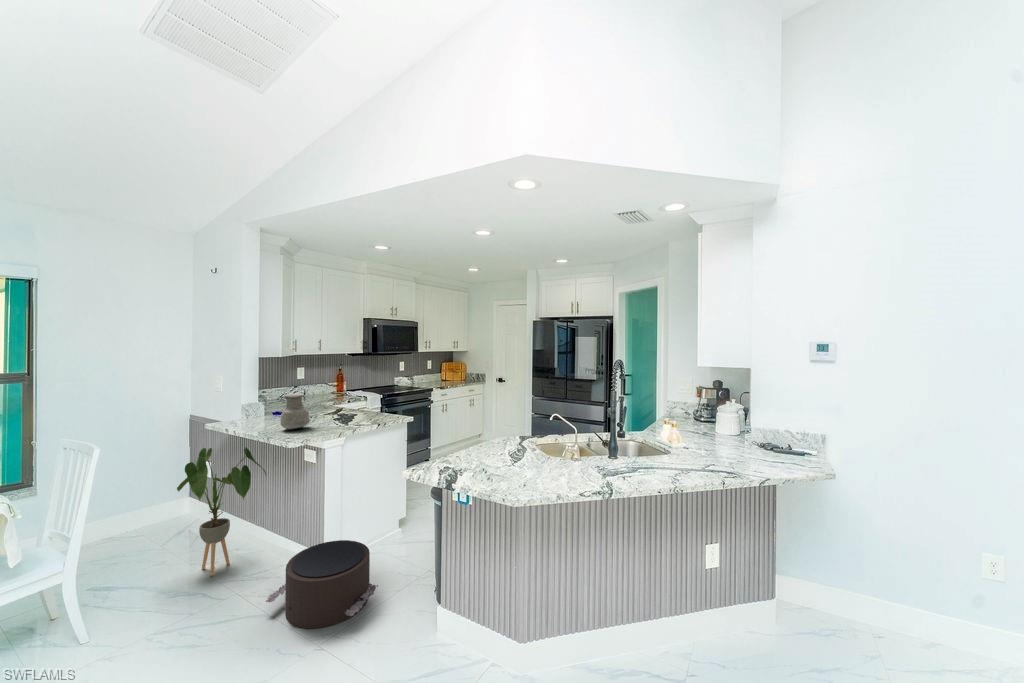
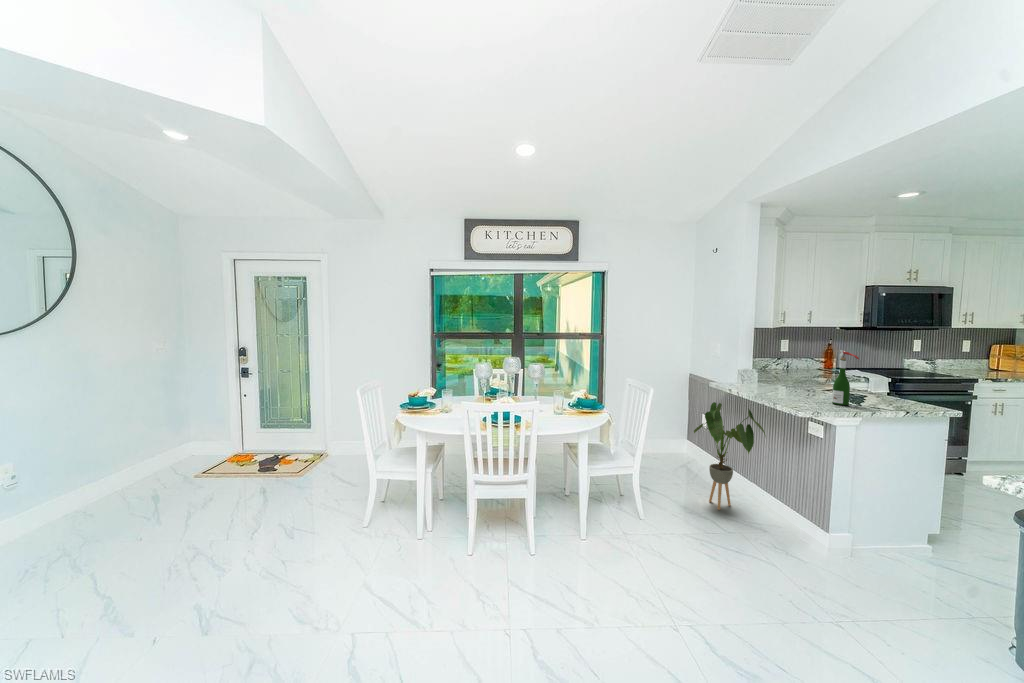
wine bottle: none [322,377,340,428] -> present [832,350,859,407]
vase: present [281,393,310,429] -> none [785,364,817,399]
pouf: present [266,540,378,628] -> none [777,520,913,611]

